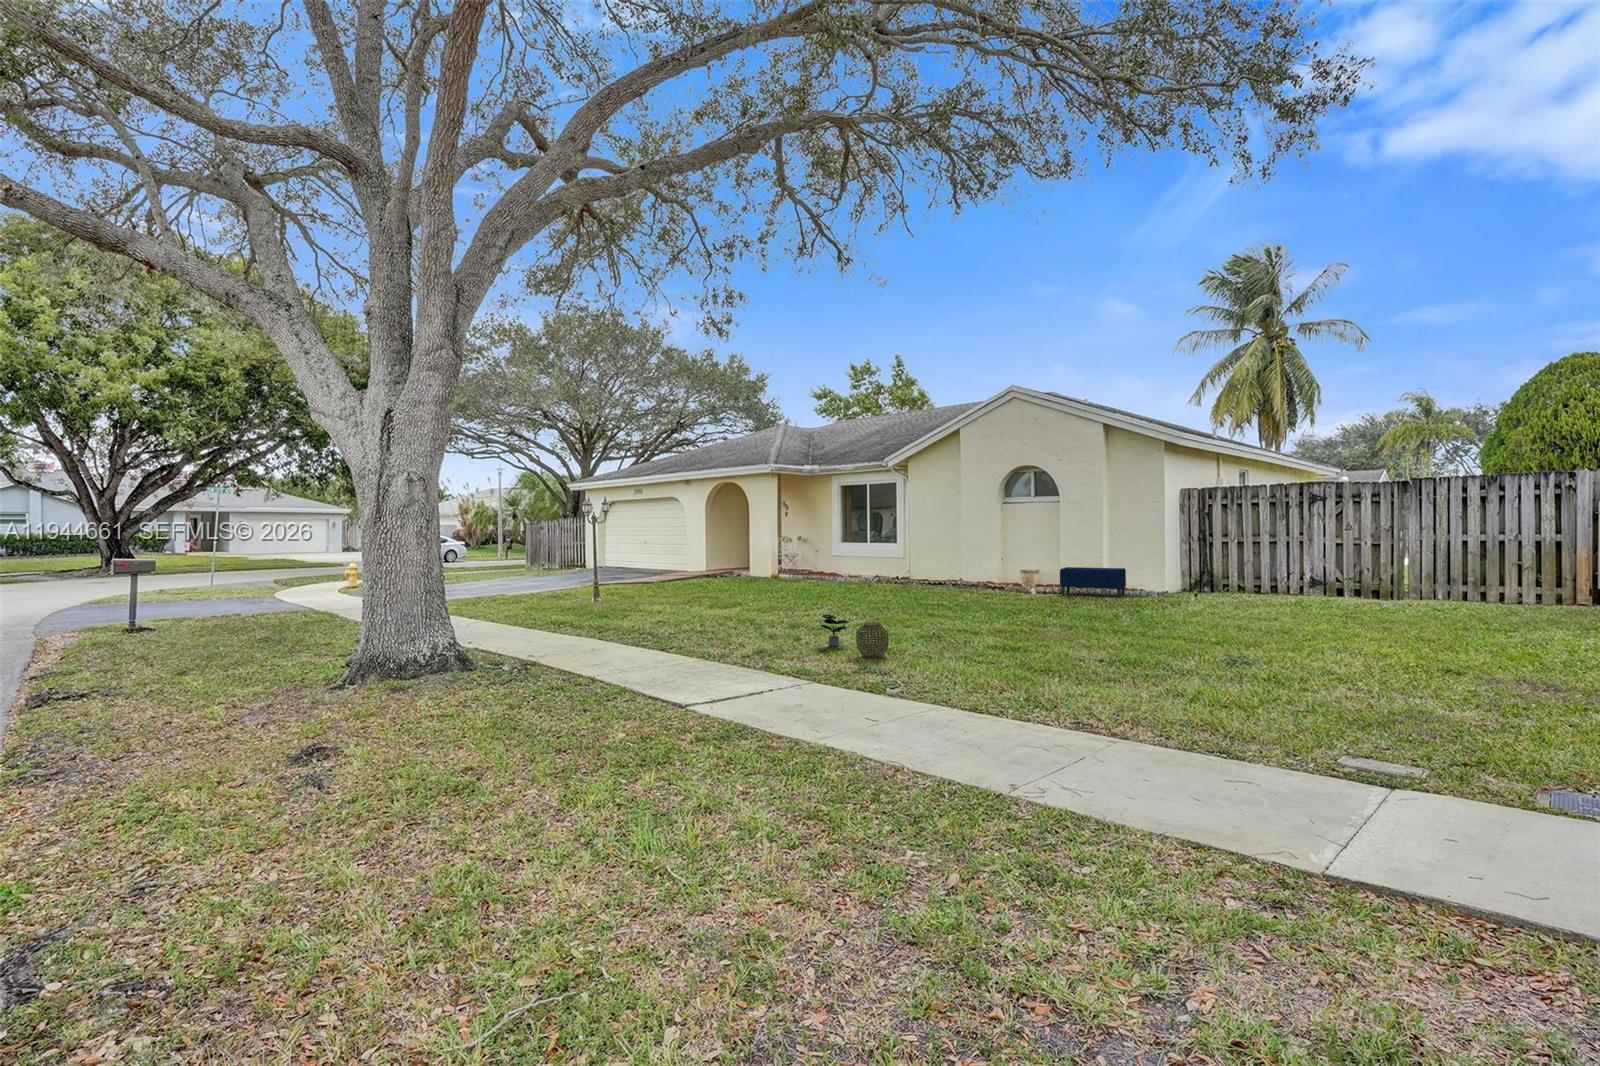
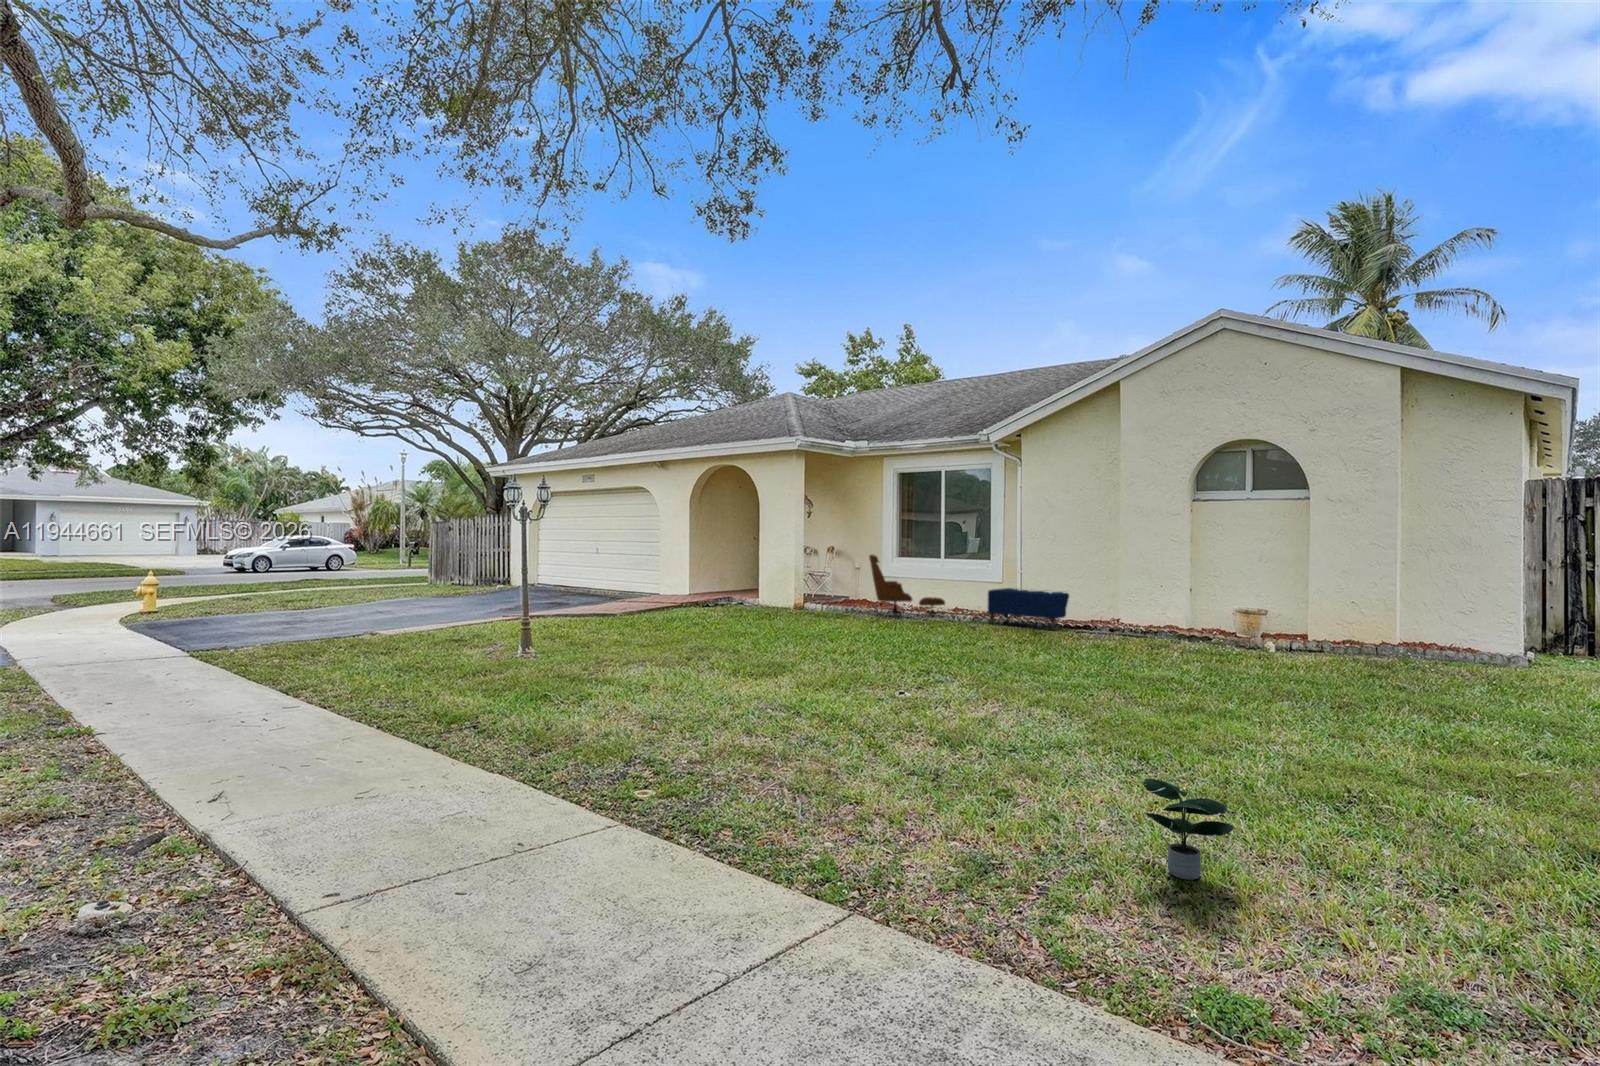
lounge chair: none [818,540,868,581] -> present [869,555,945,616]
bench: present [1060,567,1126,598] -> present [988,588,1069,631]
woven basket: present [856,622,889,658] -> none [1356,849,1492,986]

